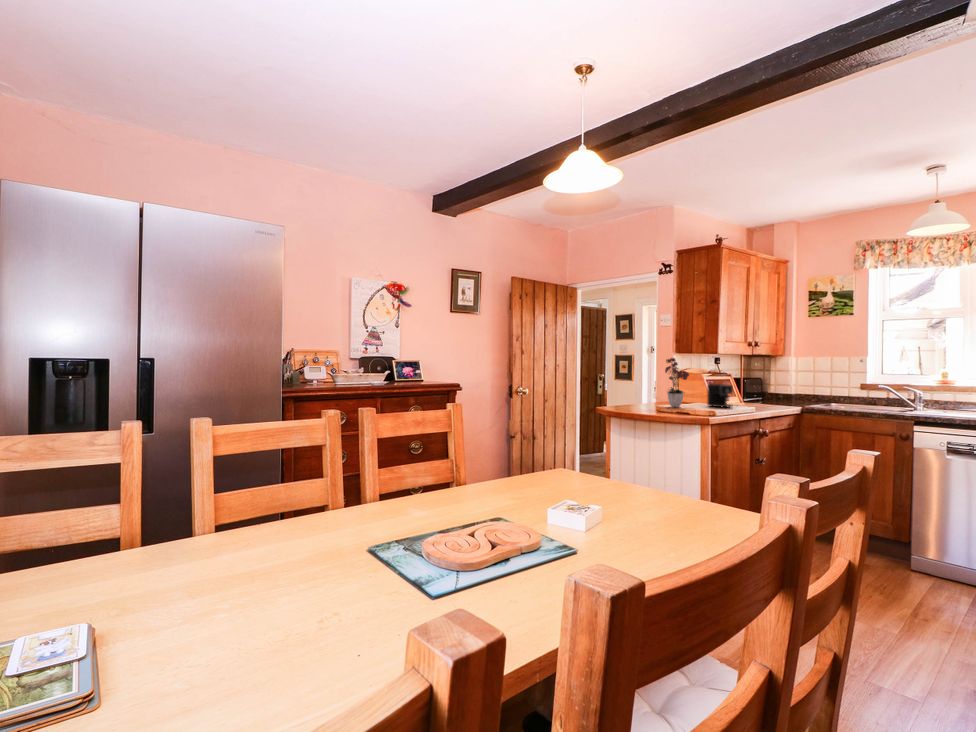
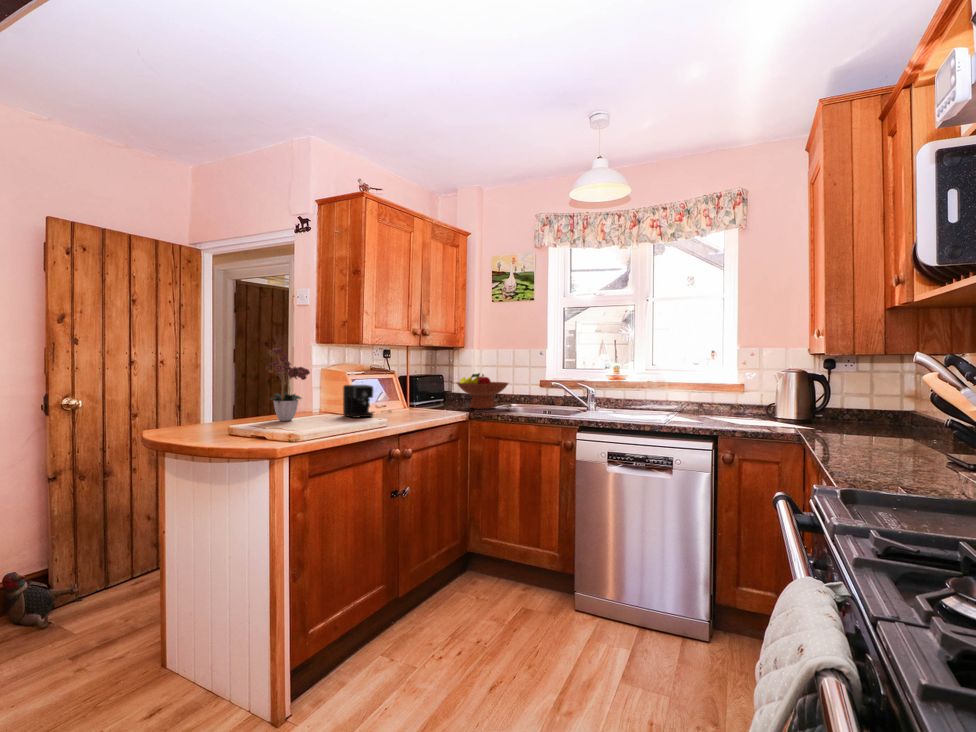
fruit bowl: none [786,377,836,406] -> present [457,373,508,409]

